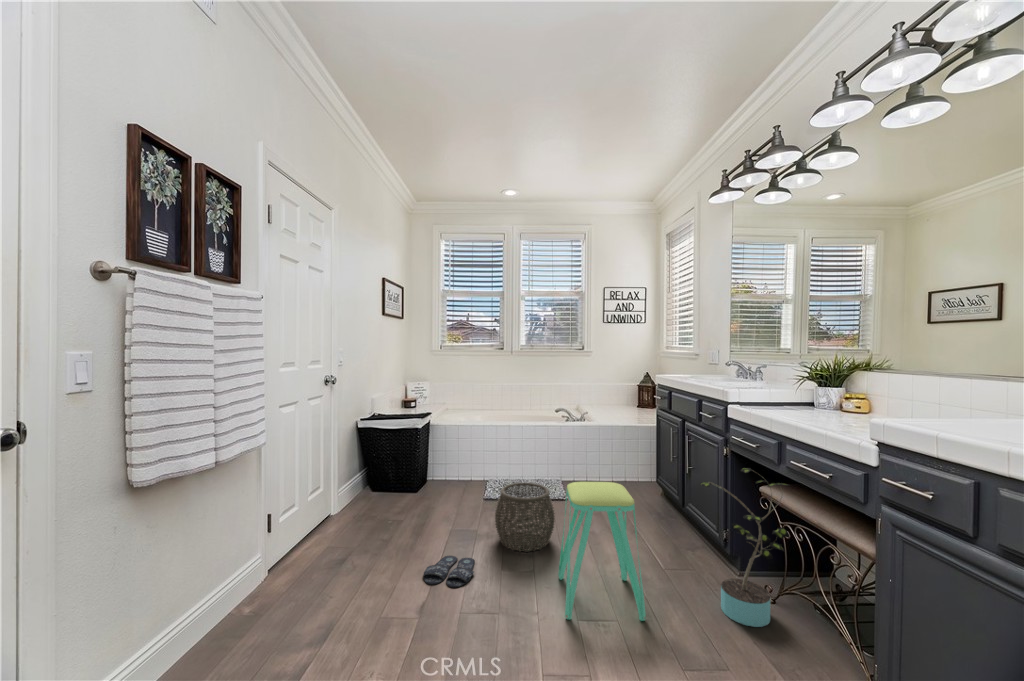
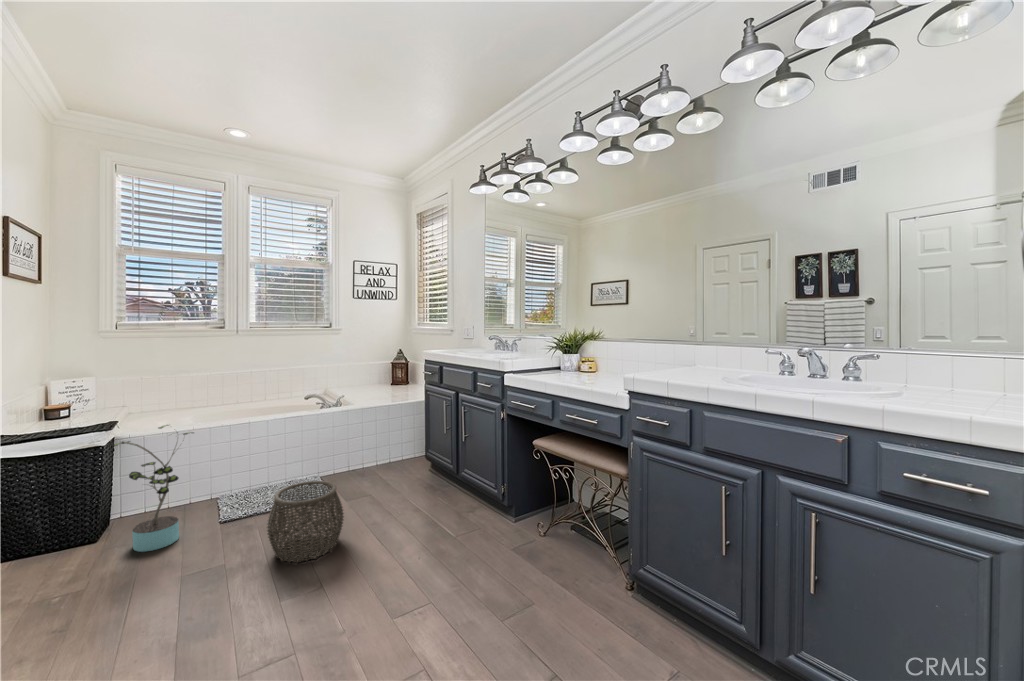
potted plant: present [700,468,790,627] -> present [113,425,192,552]
stool: present [558,482,646,621] -> none [363,461,461,610]
slippers: present [423,556,475,588] -> none [180,589,258,643]

